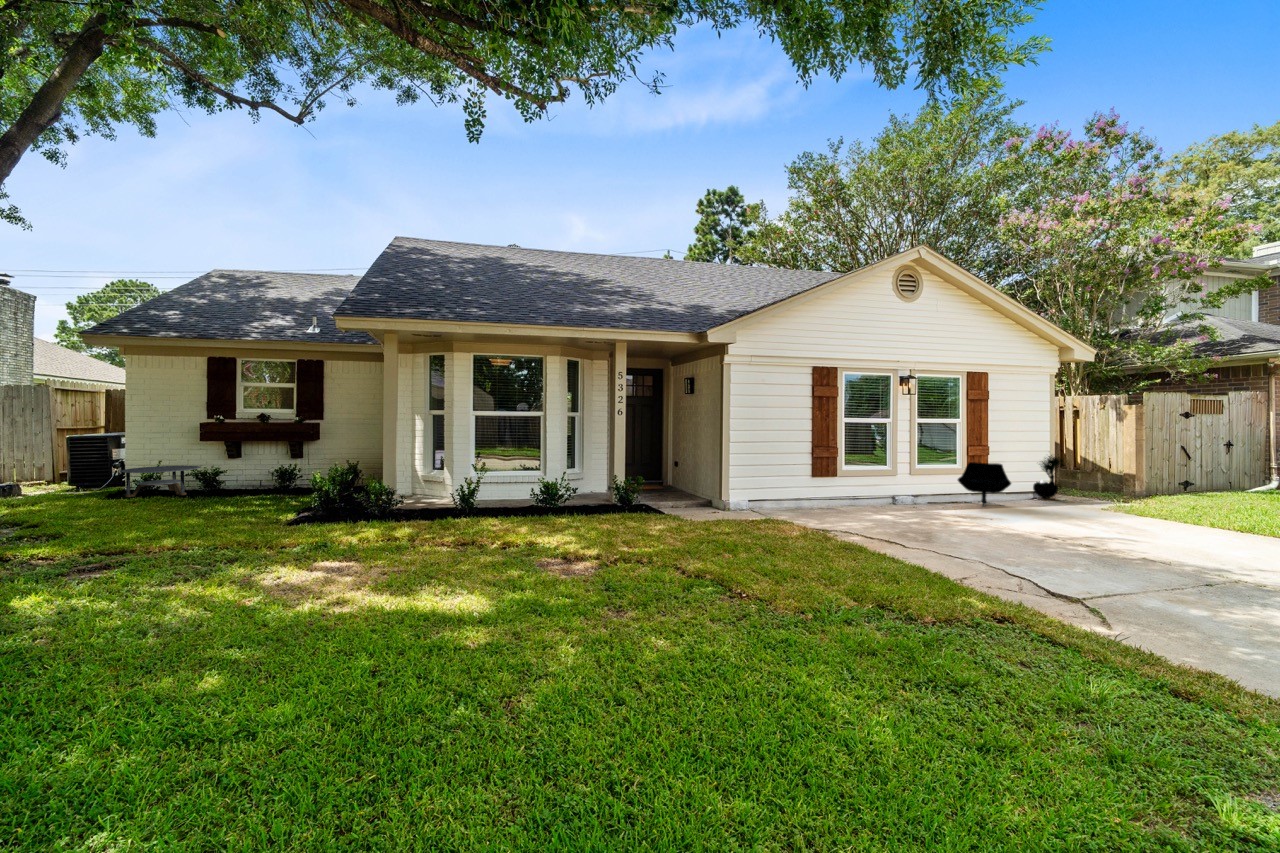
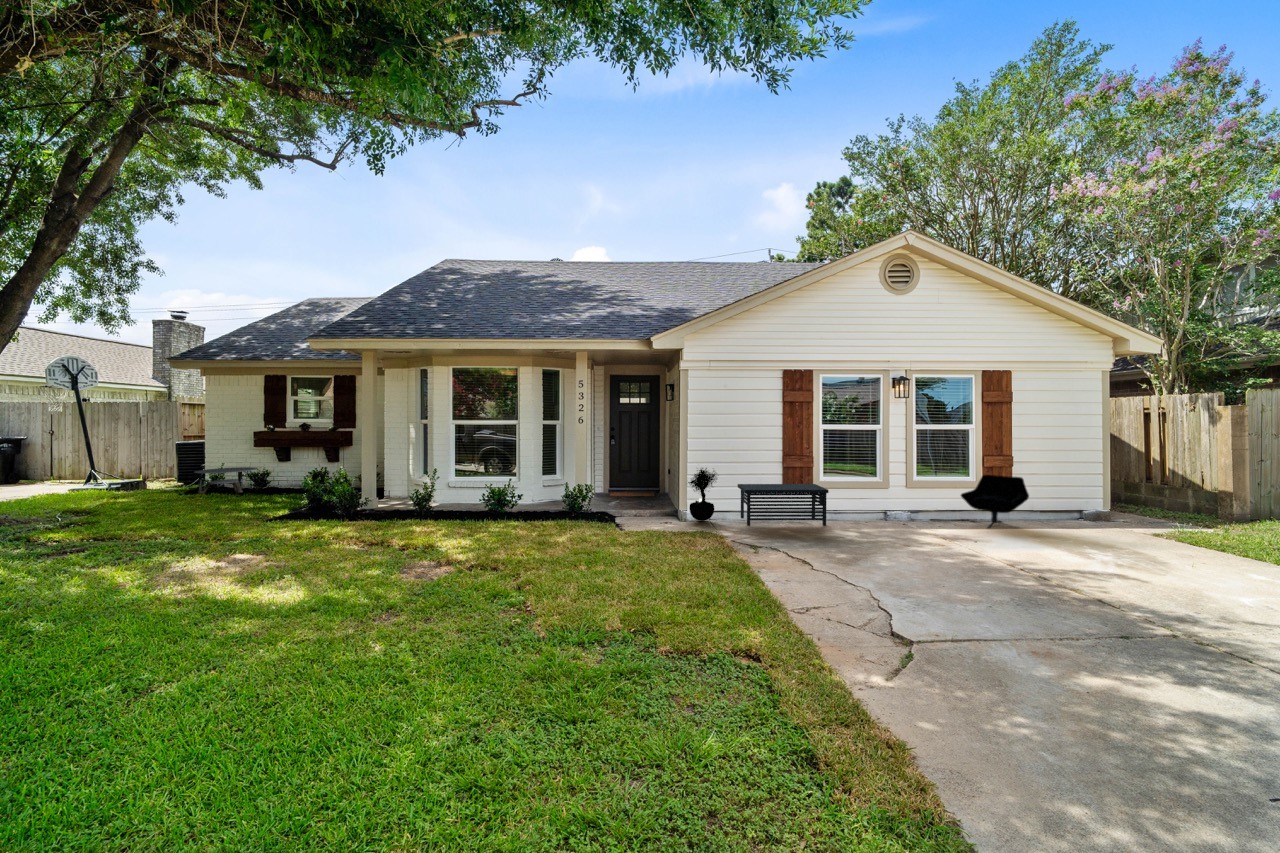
potted tree: present [1033,455,1064,498] -> present [688,468,717,521]
storage bench: none [775,472,862,512] -> present [738,484,829,526]

